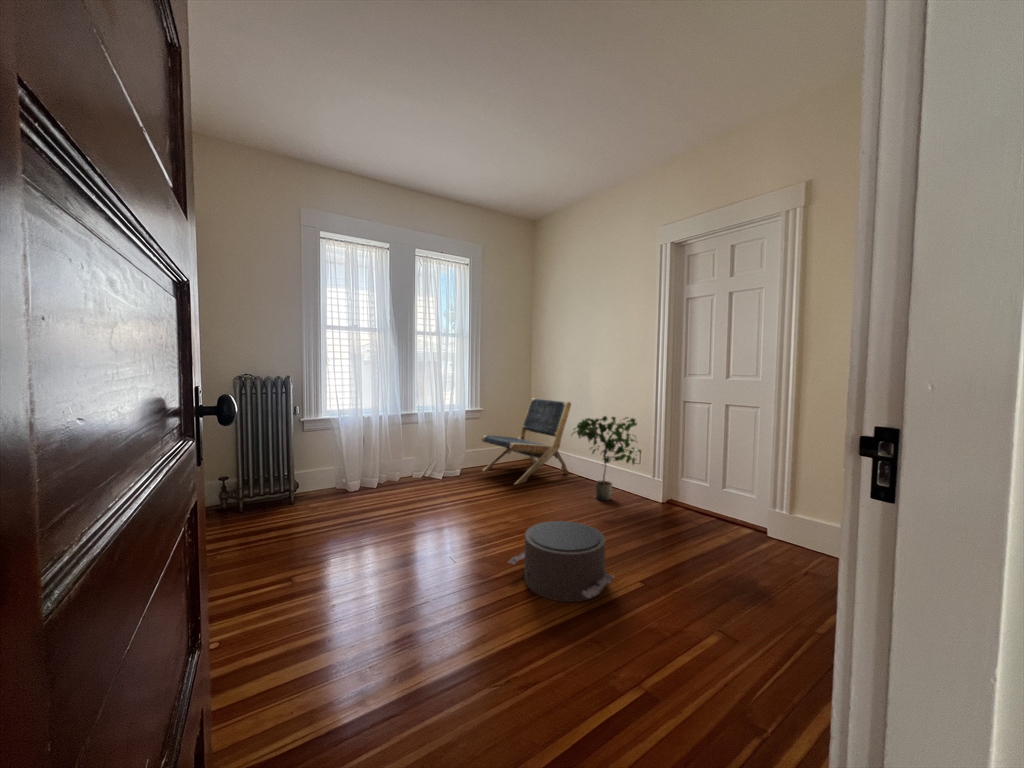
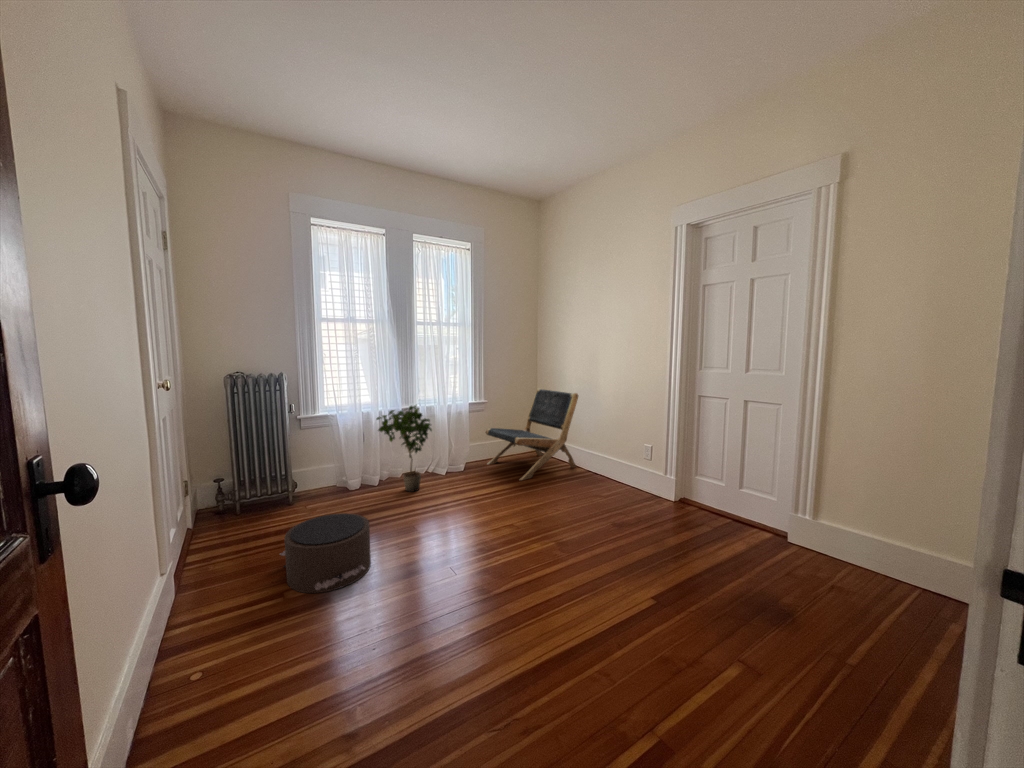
potted plant: present [574,416,641,501] -> present [377,405,432,492]
pouf: present [509,521,614,602] -> present [280,513,371,593]

